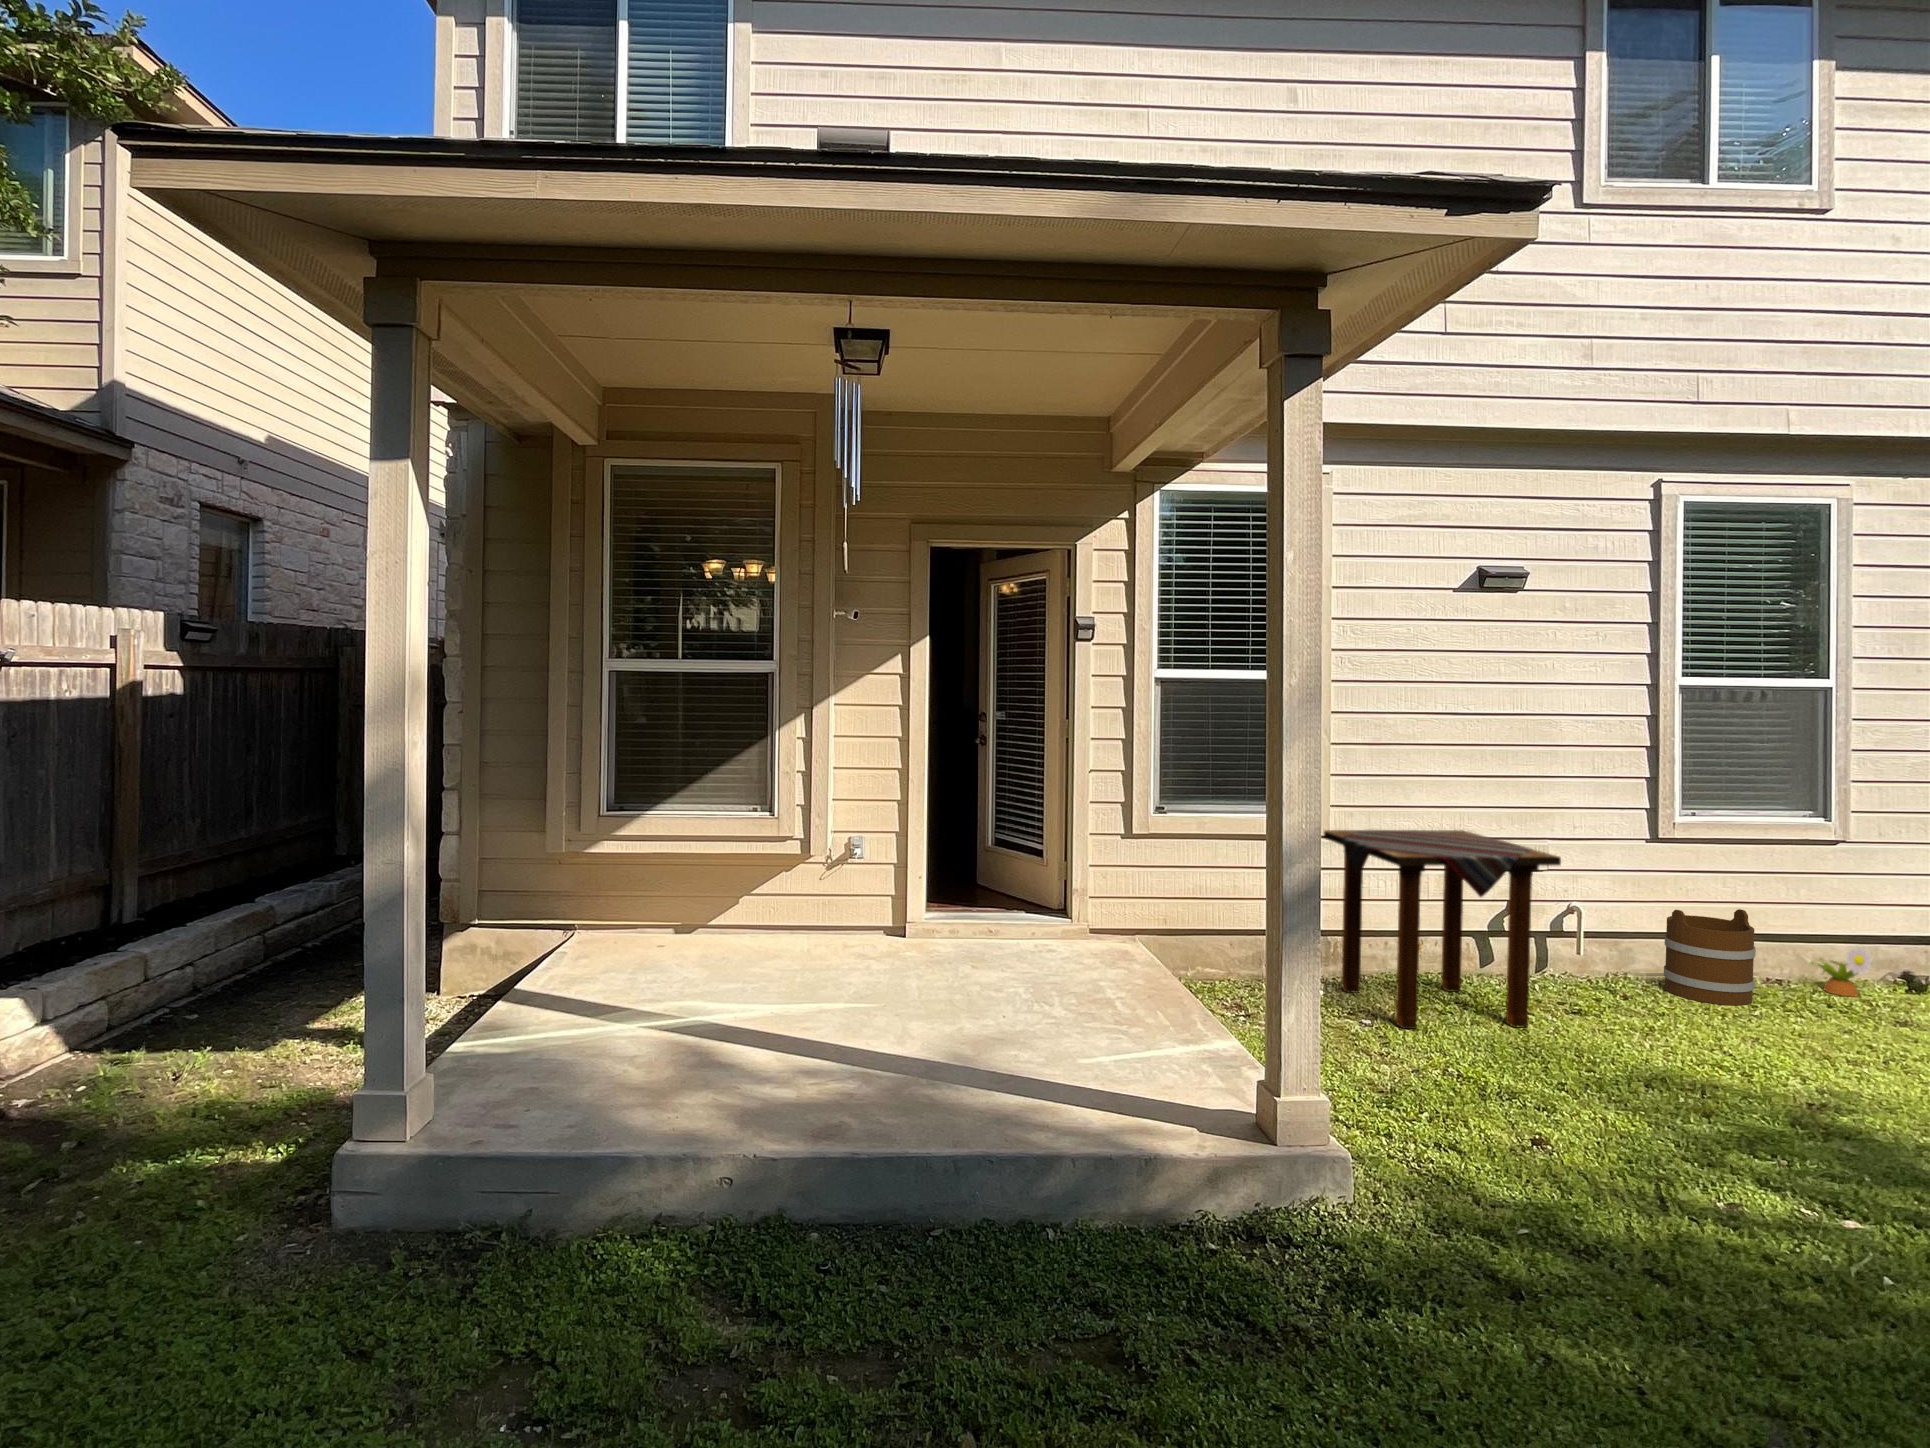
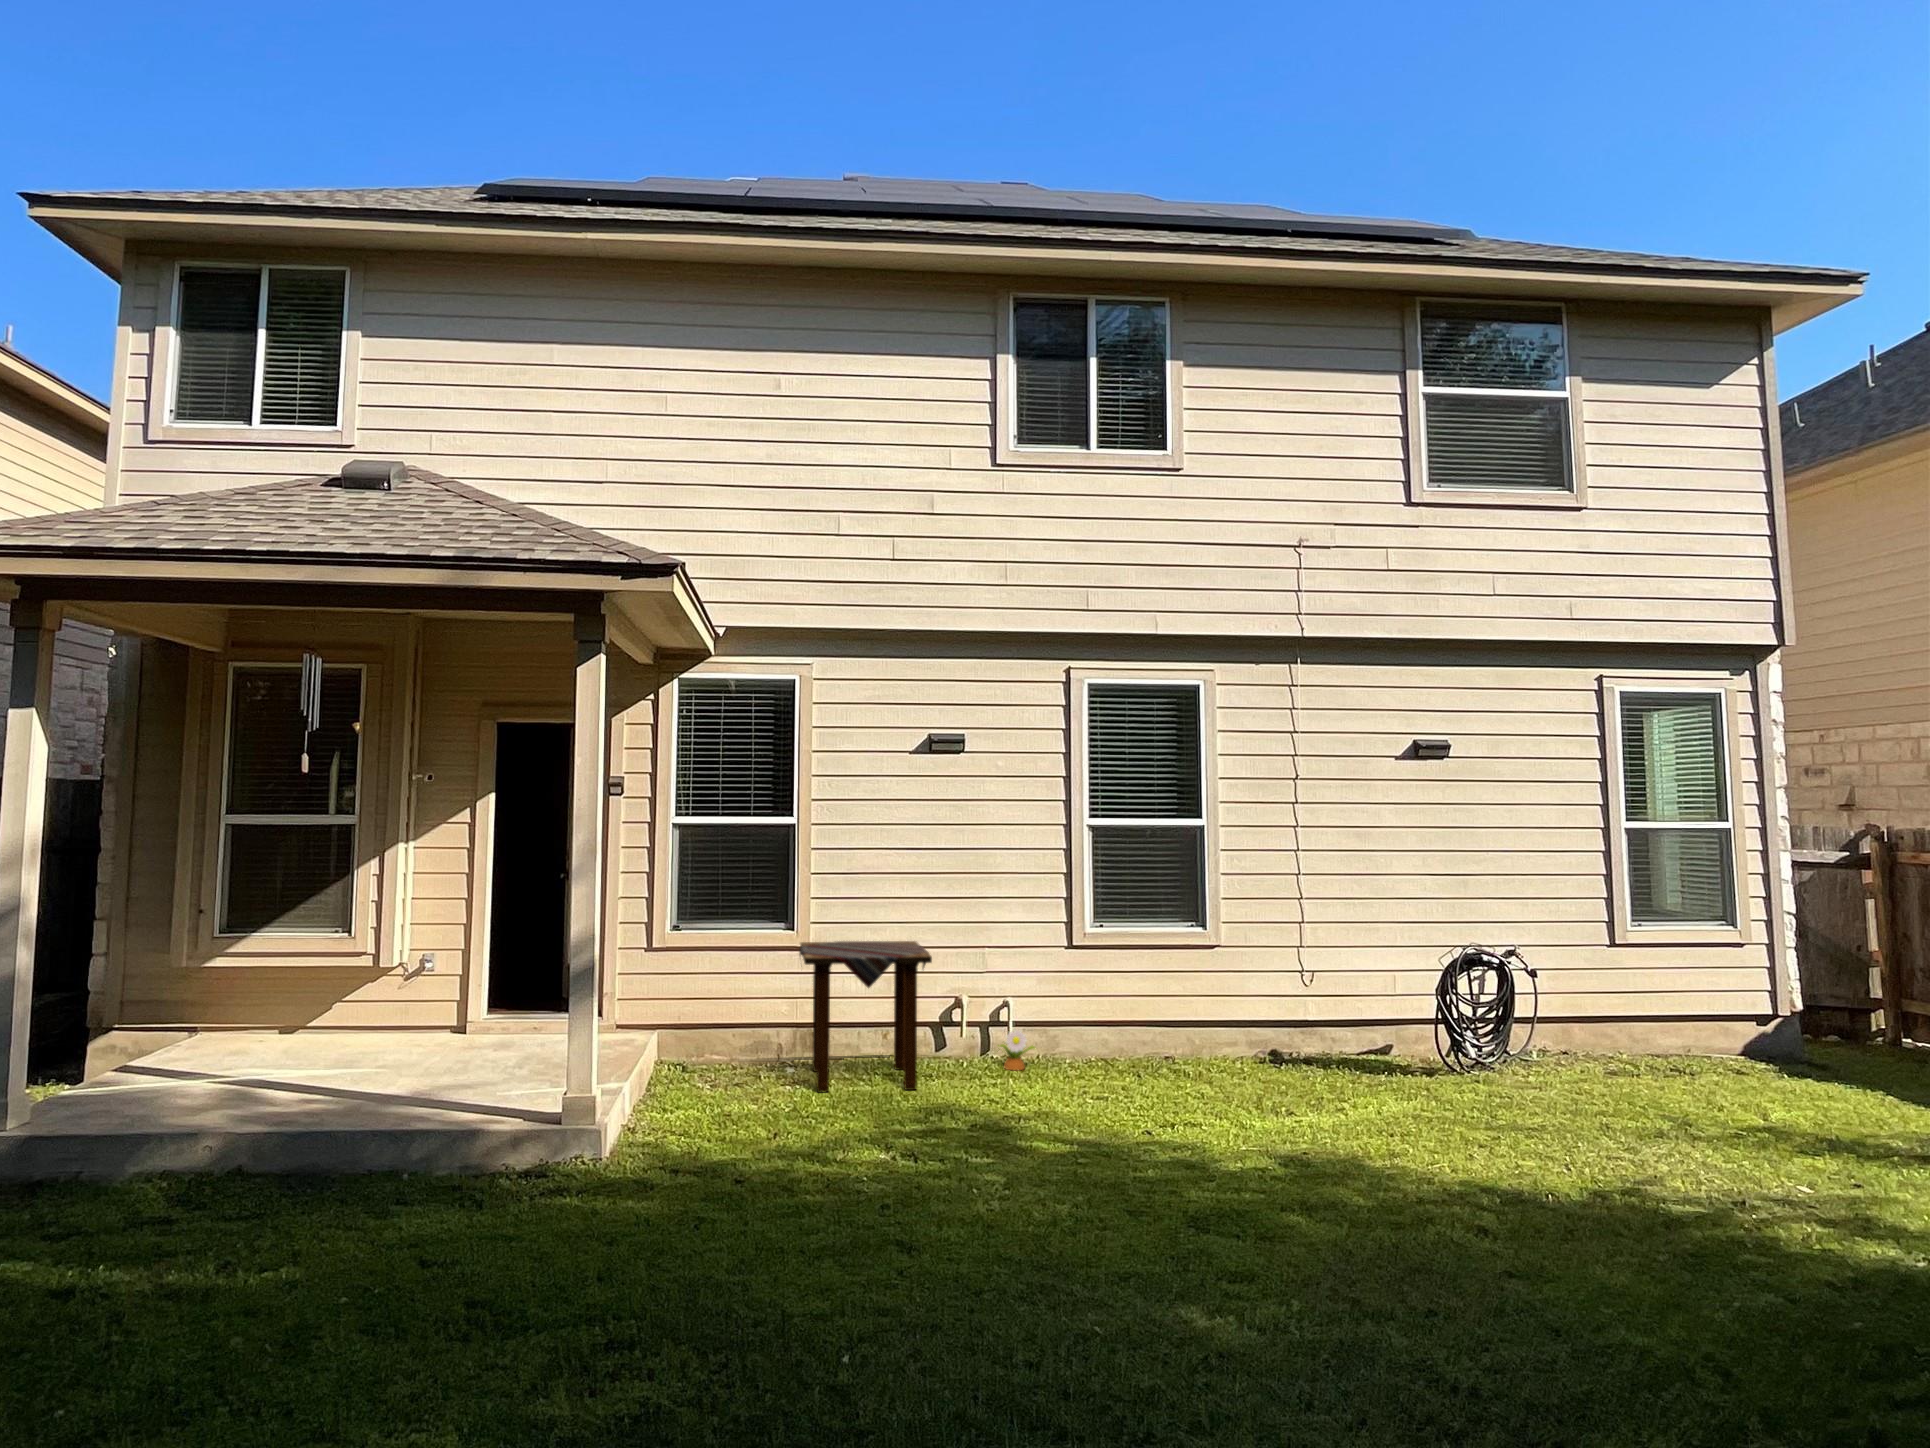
bucket: present [1664,909,1756,1005] -> none [1071,1000,1129,1074]
decorative plant: present [1810,946,1872,997] -> present [998,1029,1035,1070]

